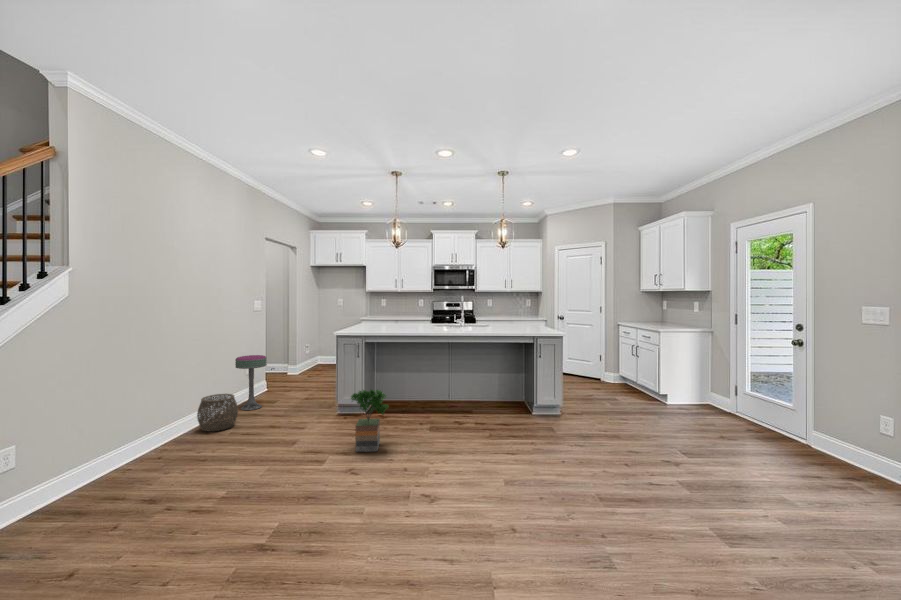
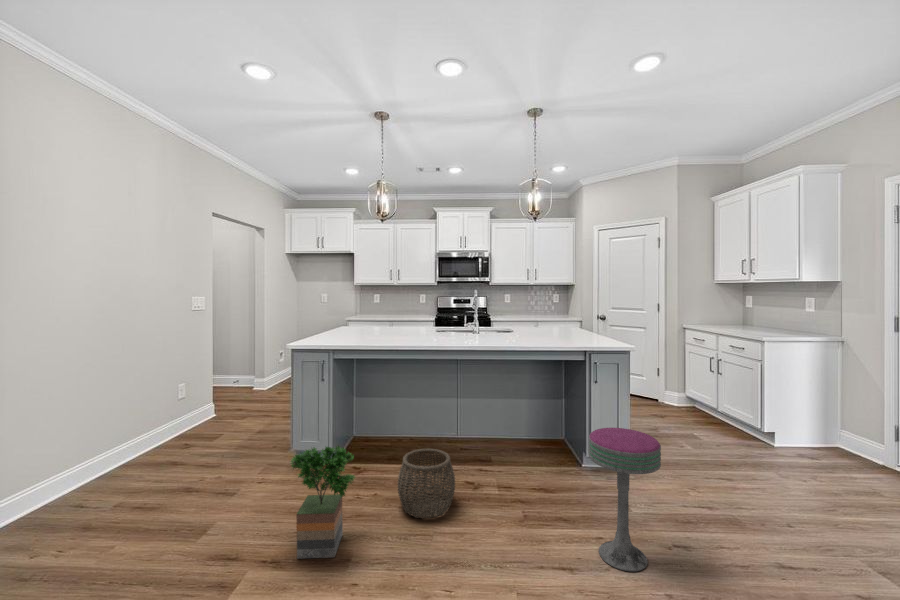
bar stool: present [235,355,267,410] -> present [589,428,661,572]
woven basket: present [197,394,238,431] -> present [398,449,455,518]

